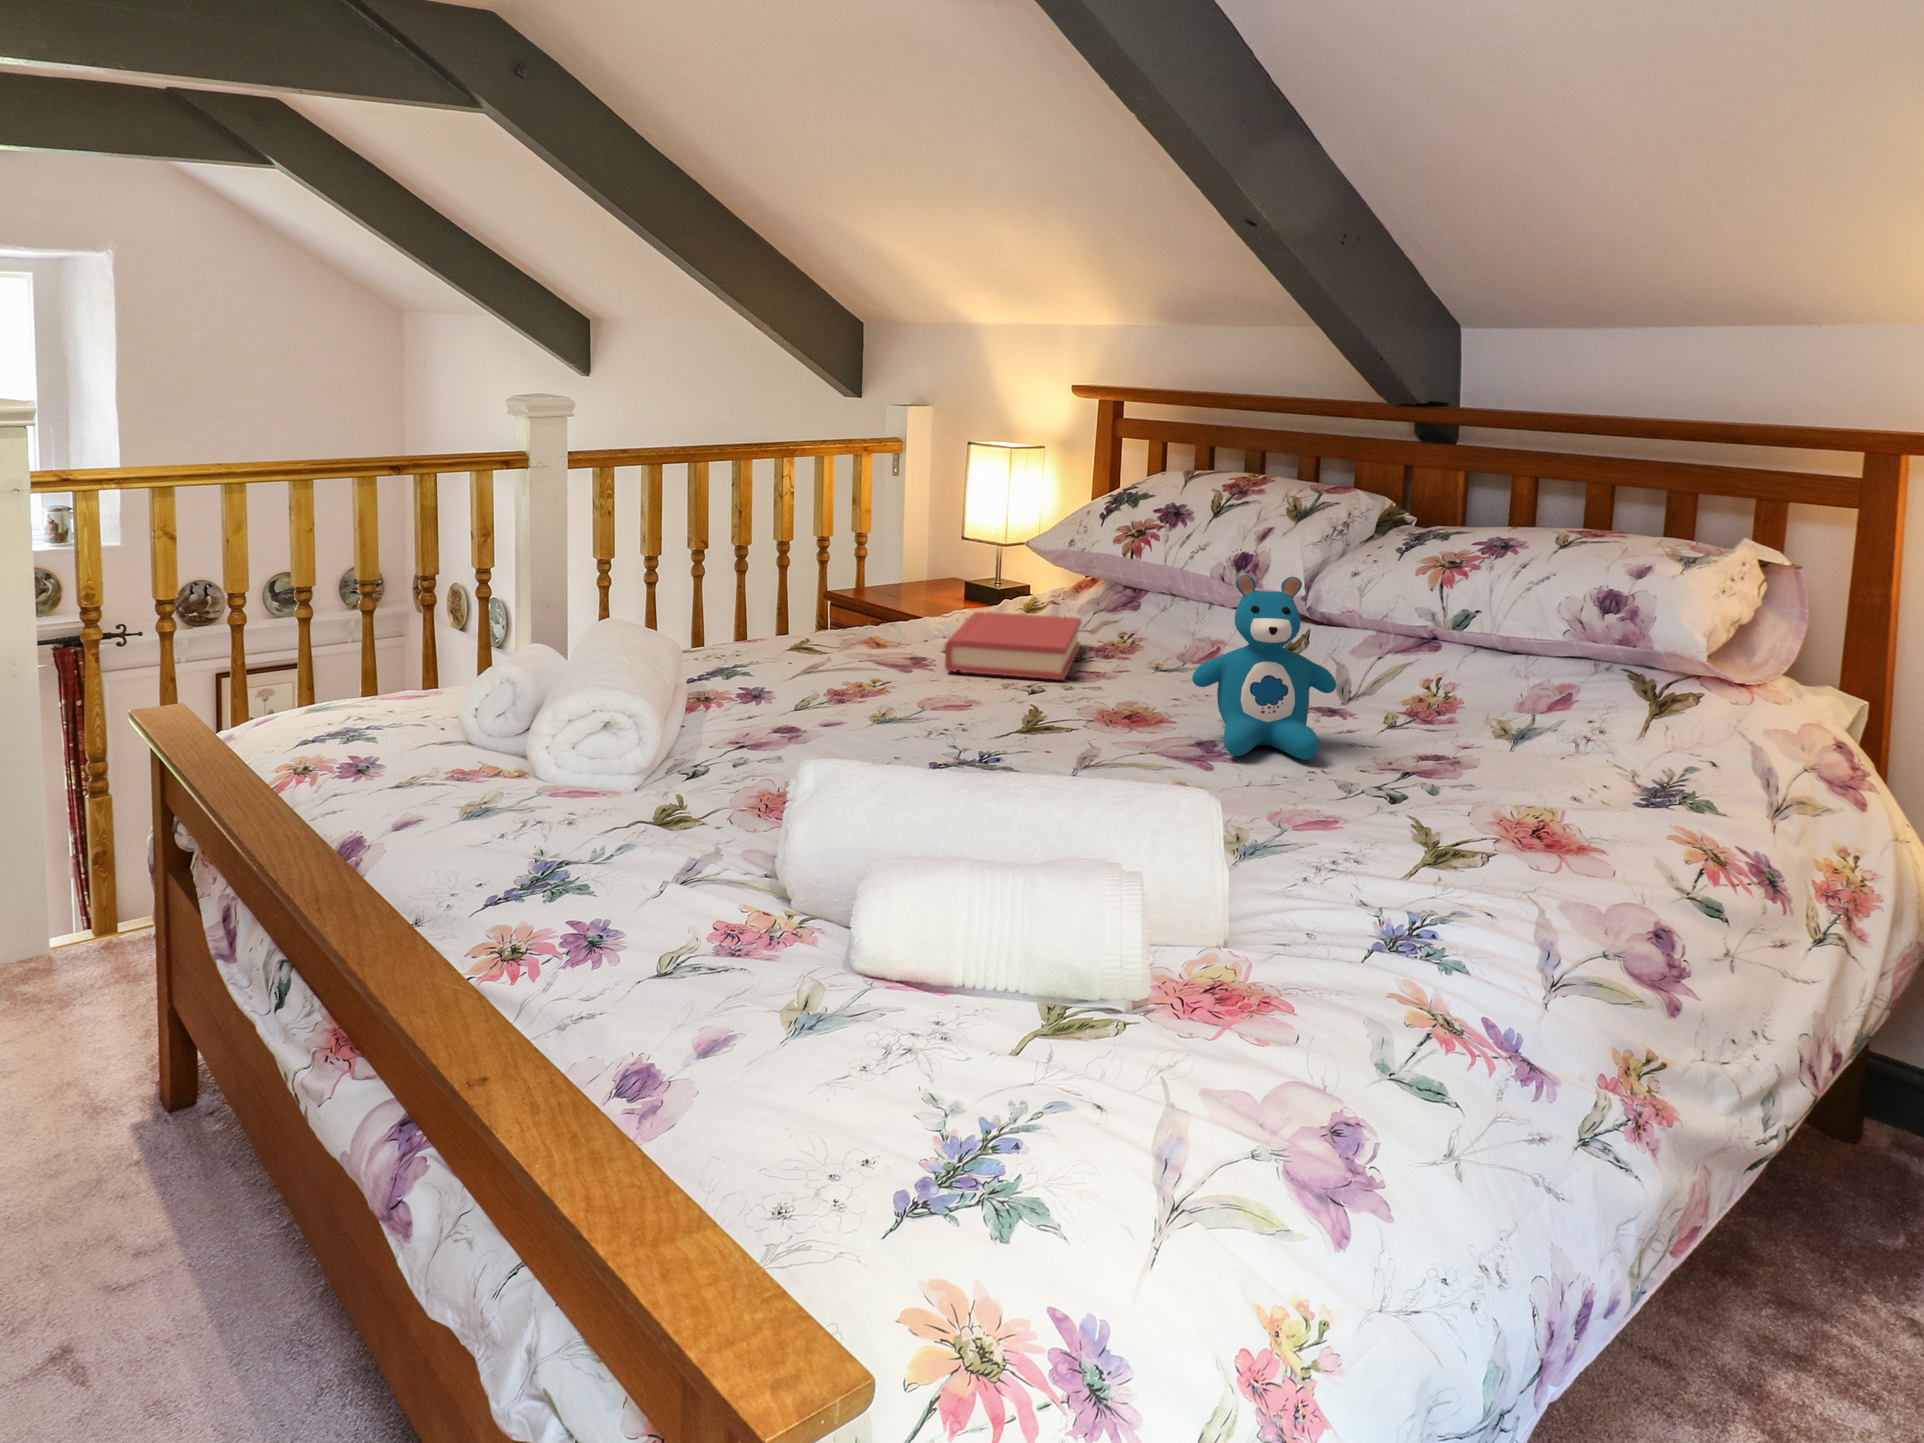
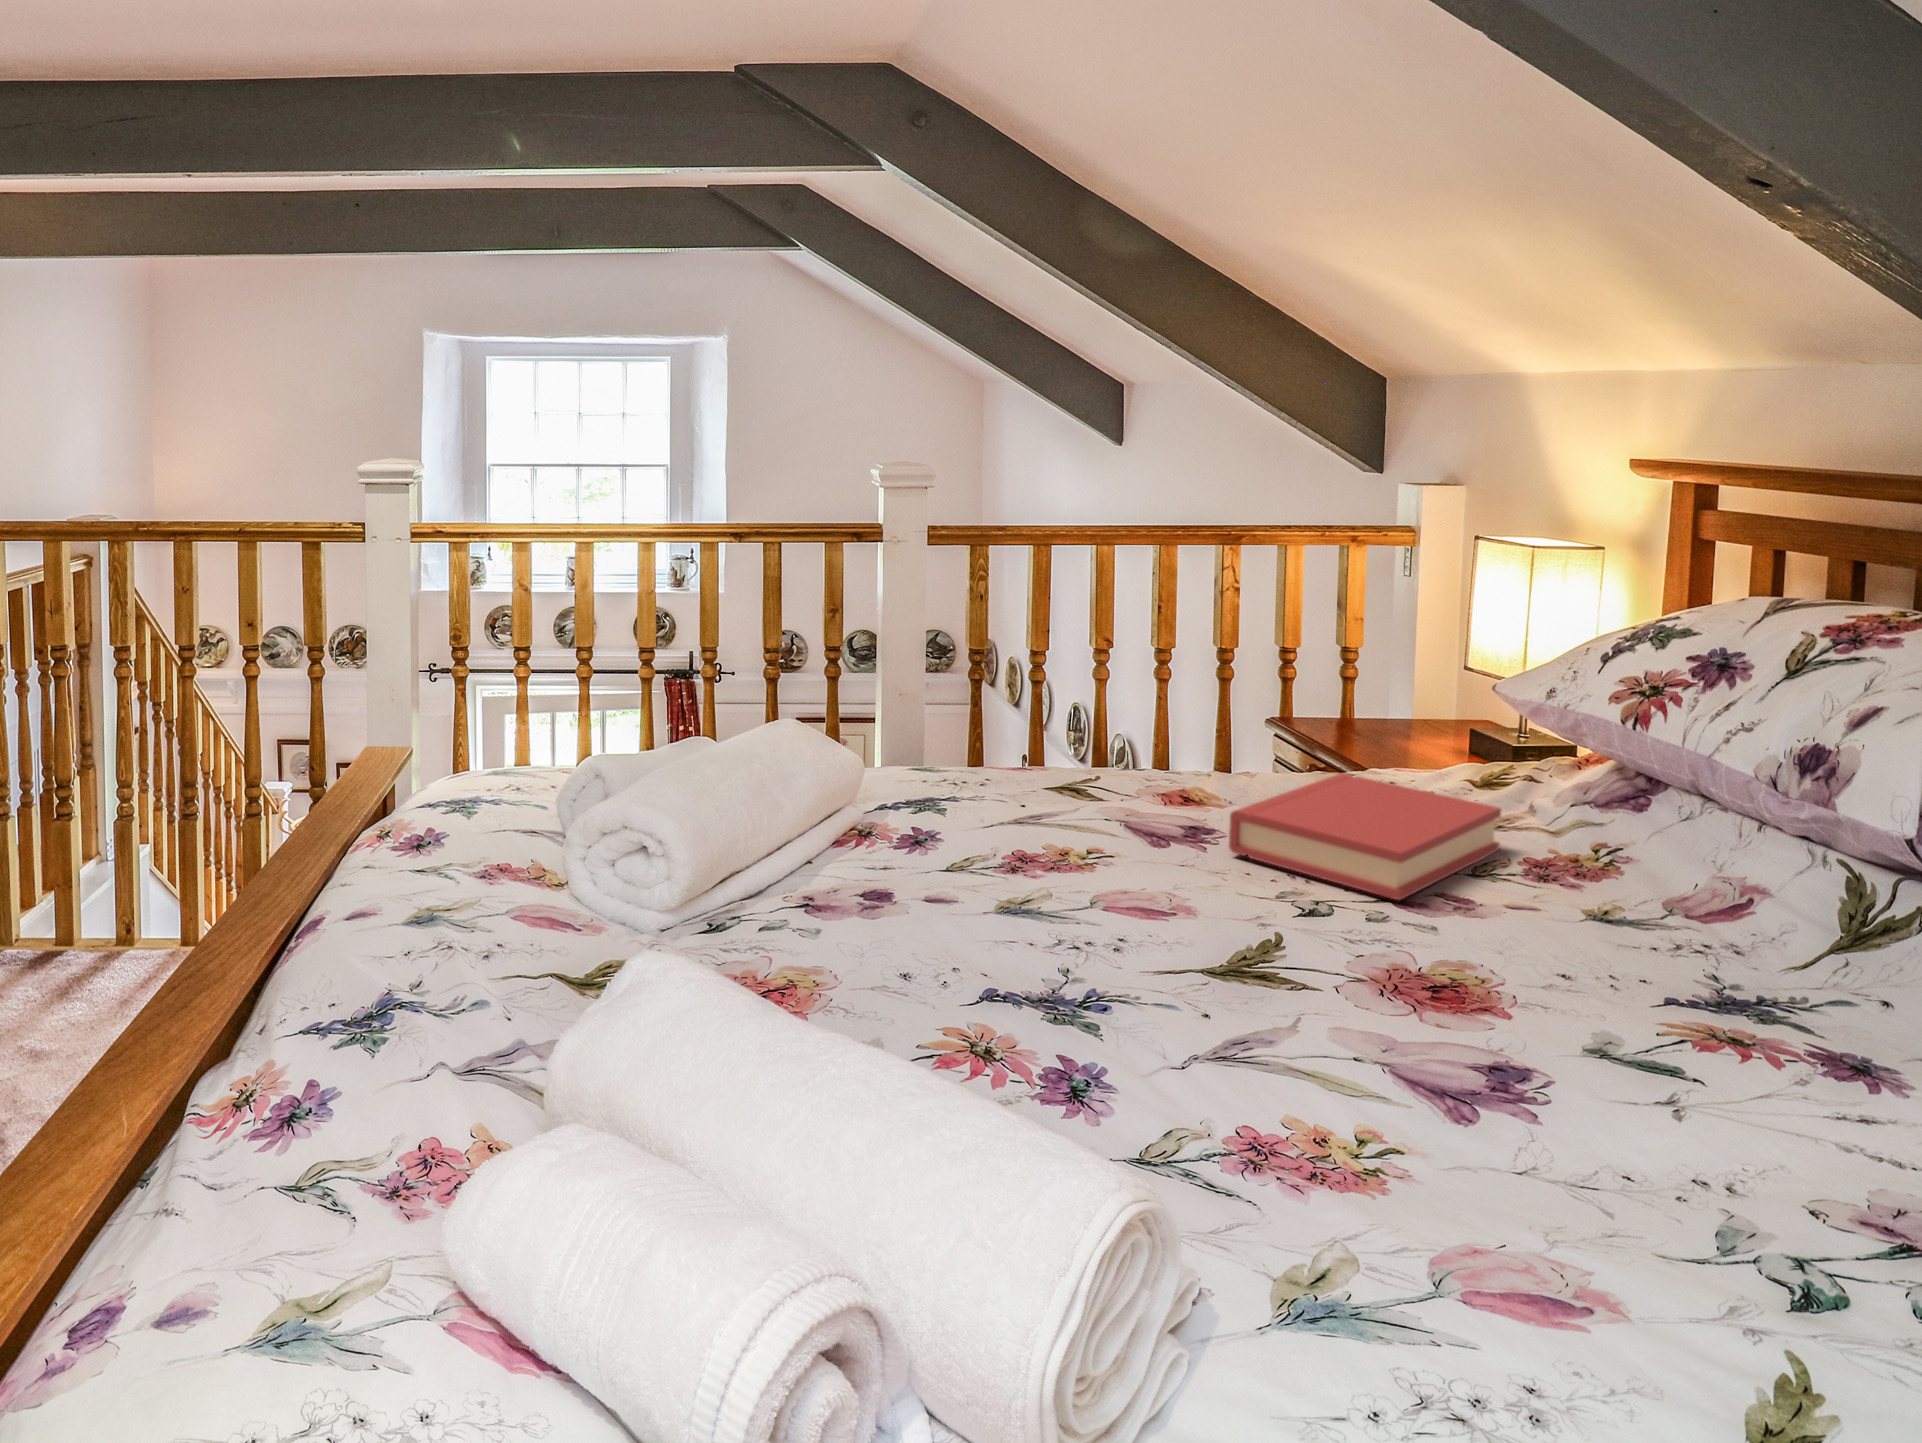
teddy bear: present [1192,575,1336,760] -> none [1521,794,1827,1163]

